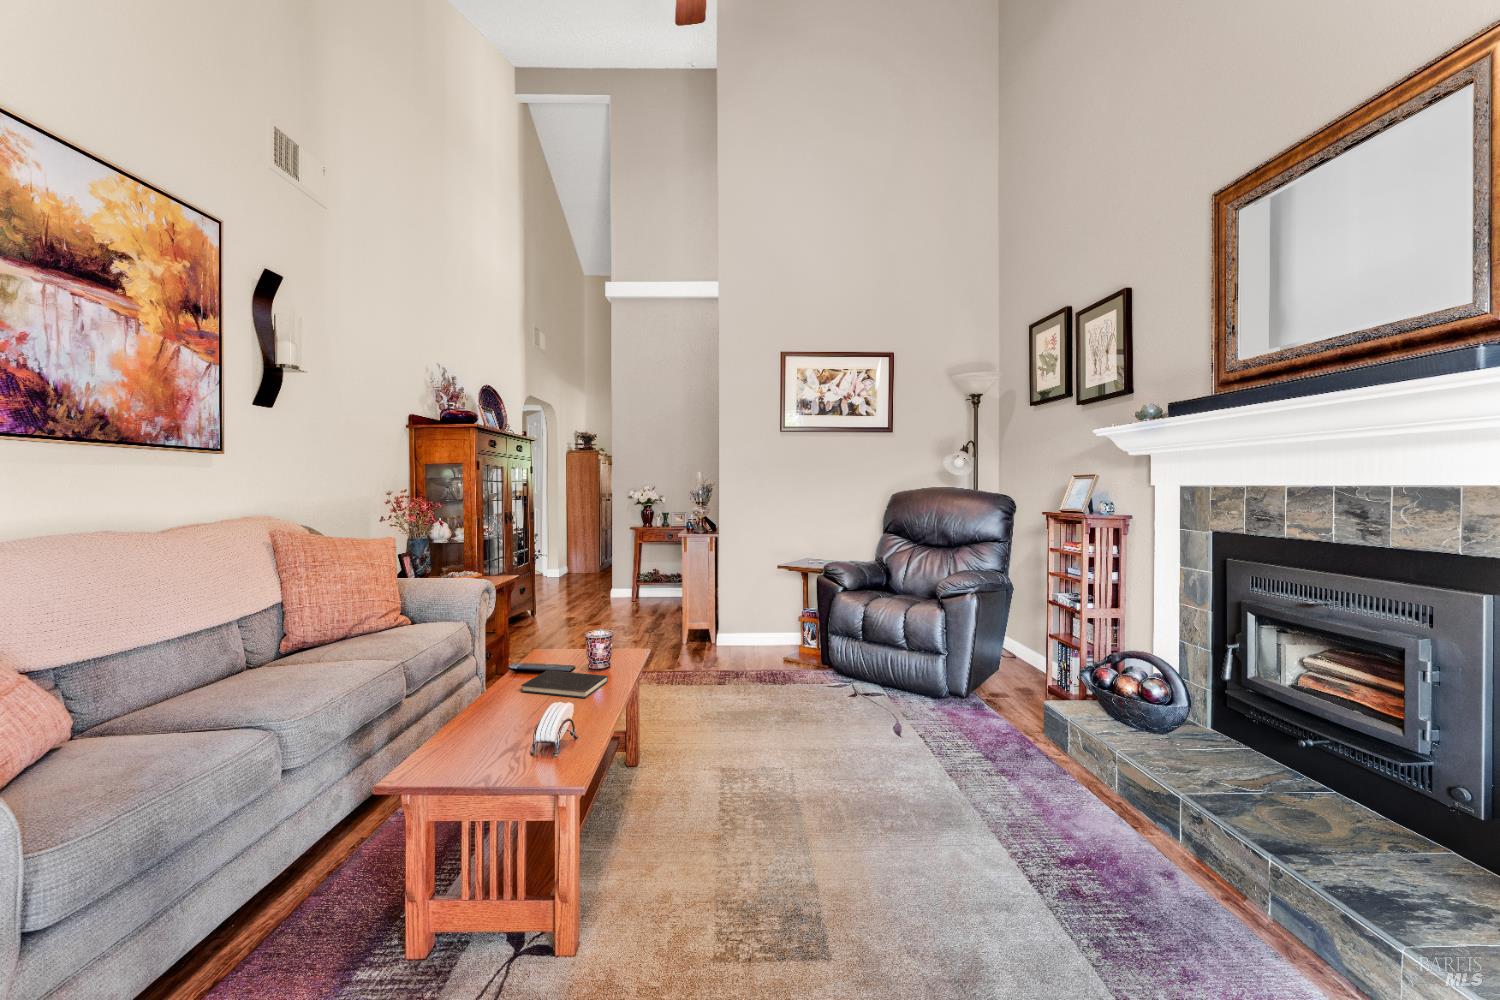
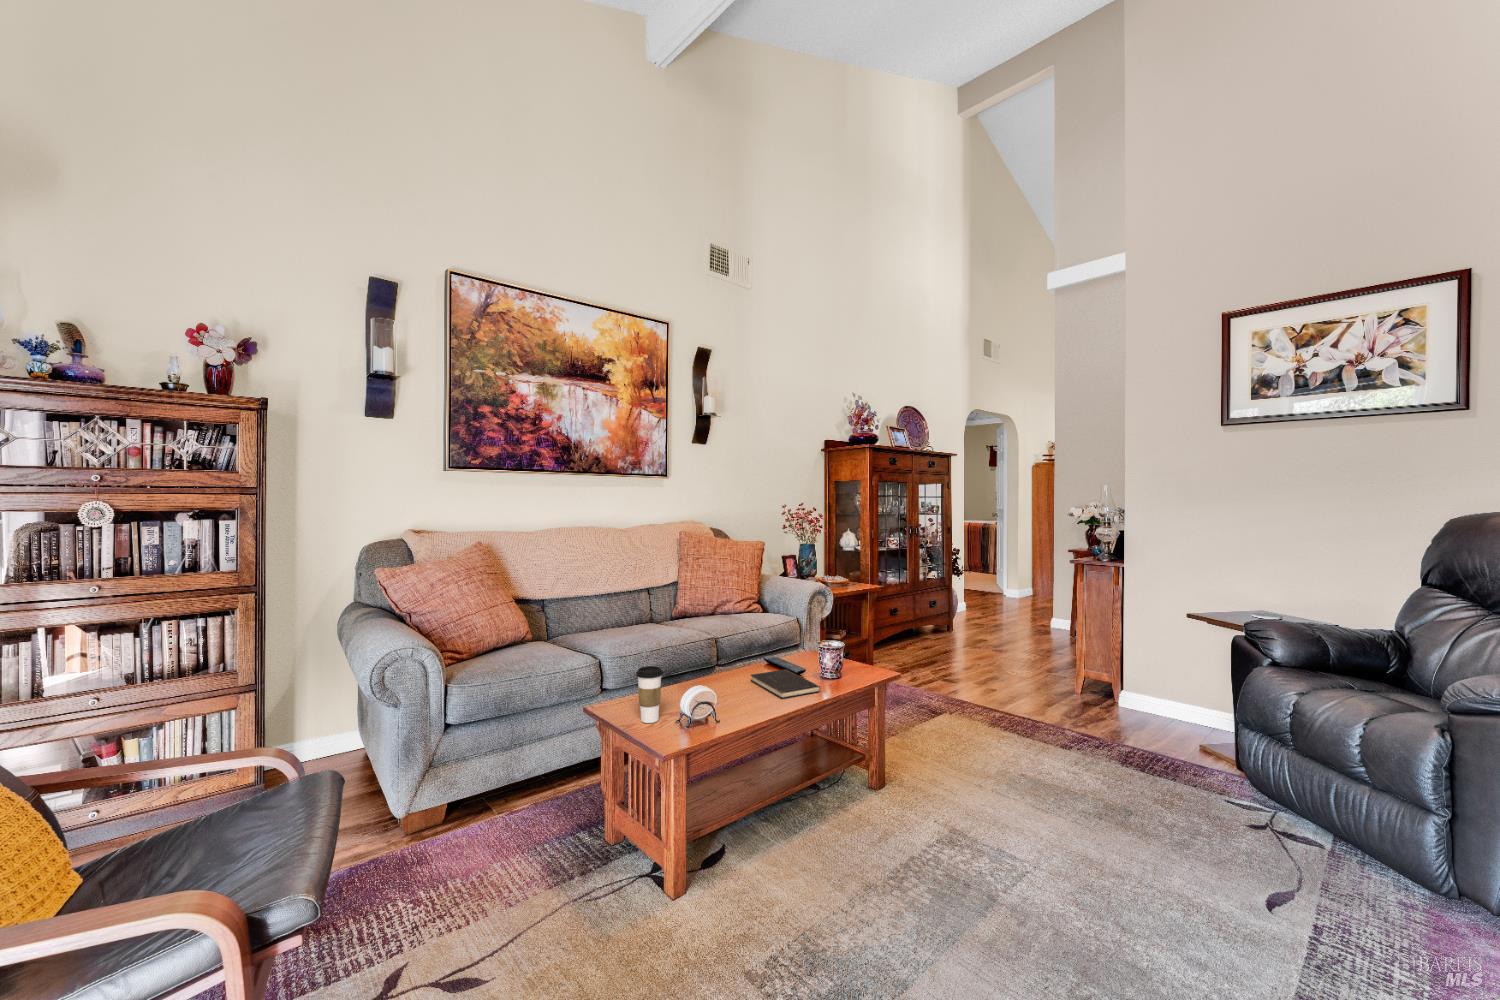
coffee cup: none [465,696,502,771] -> present [636,666,663,723]

